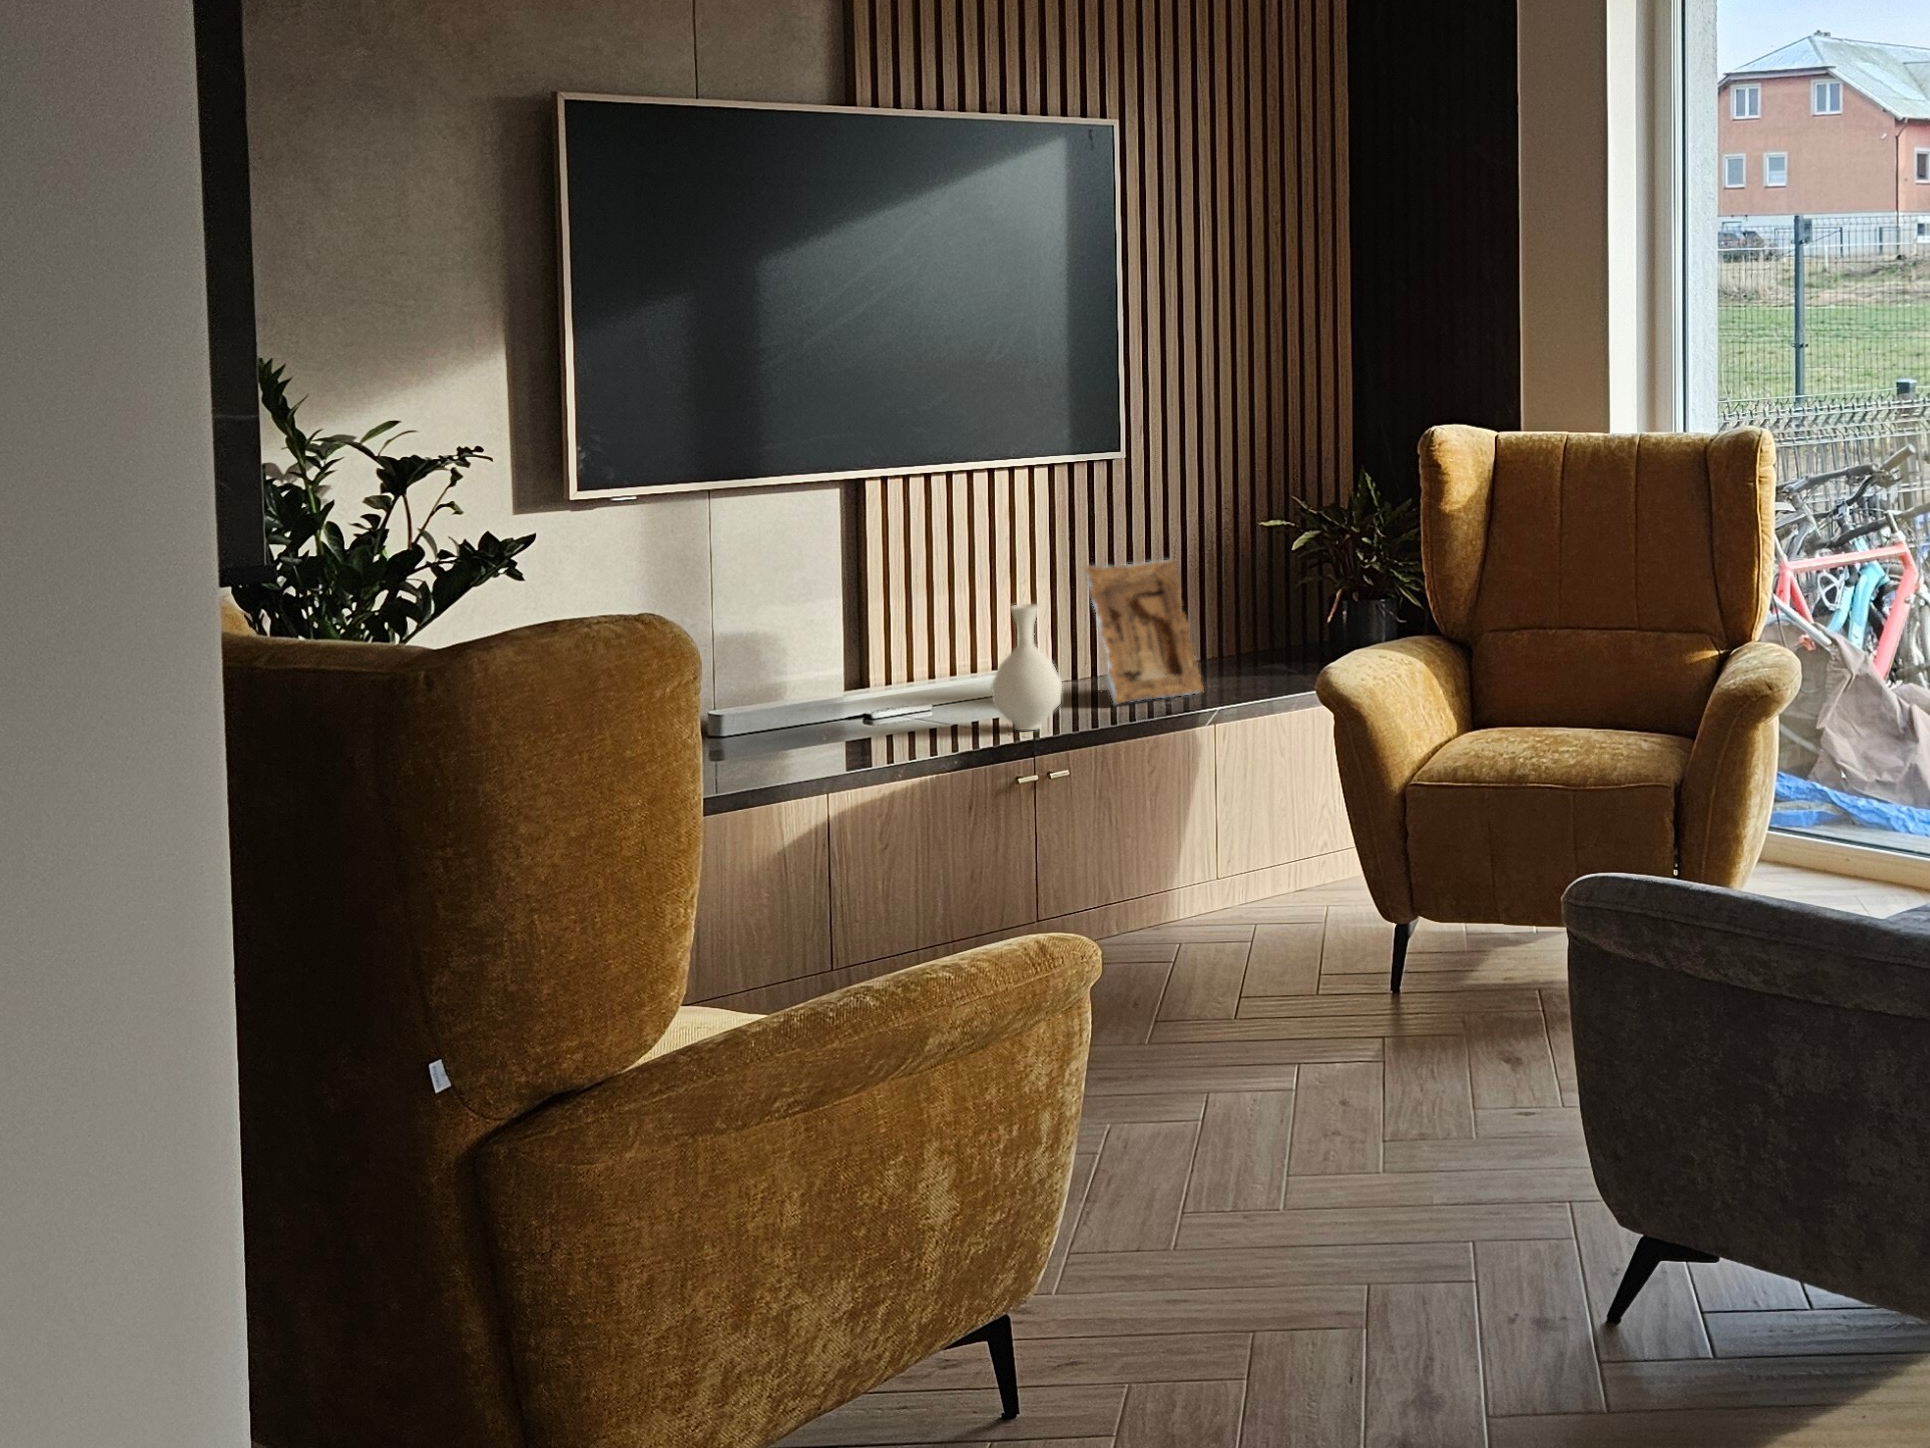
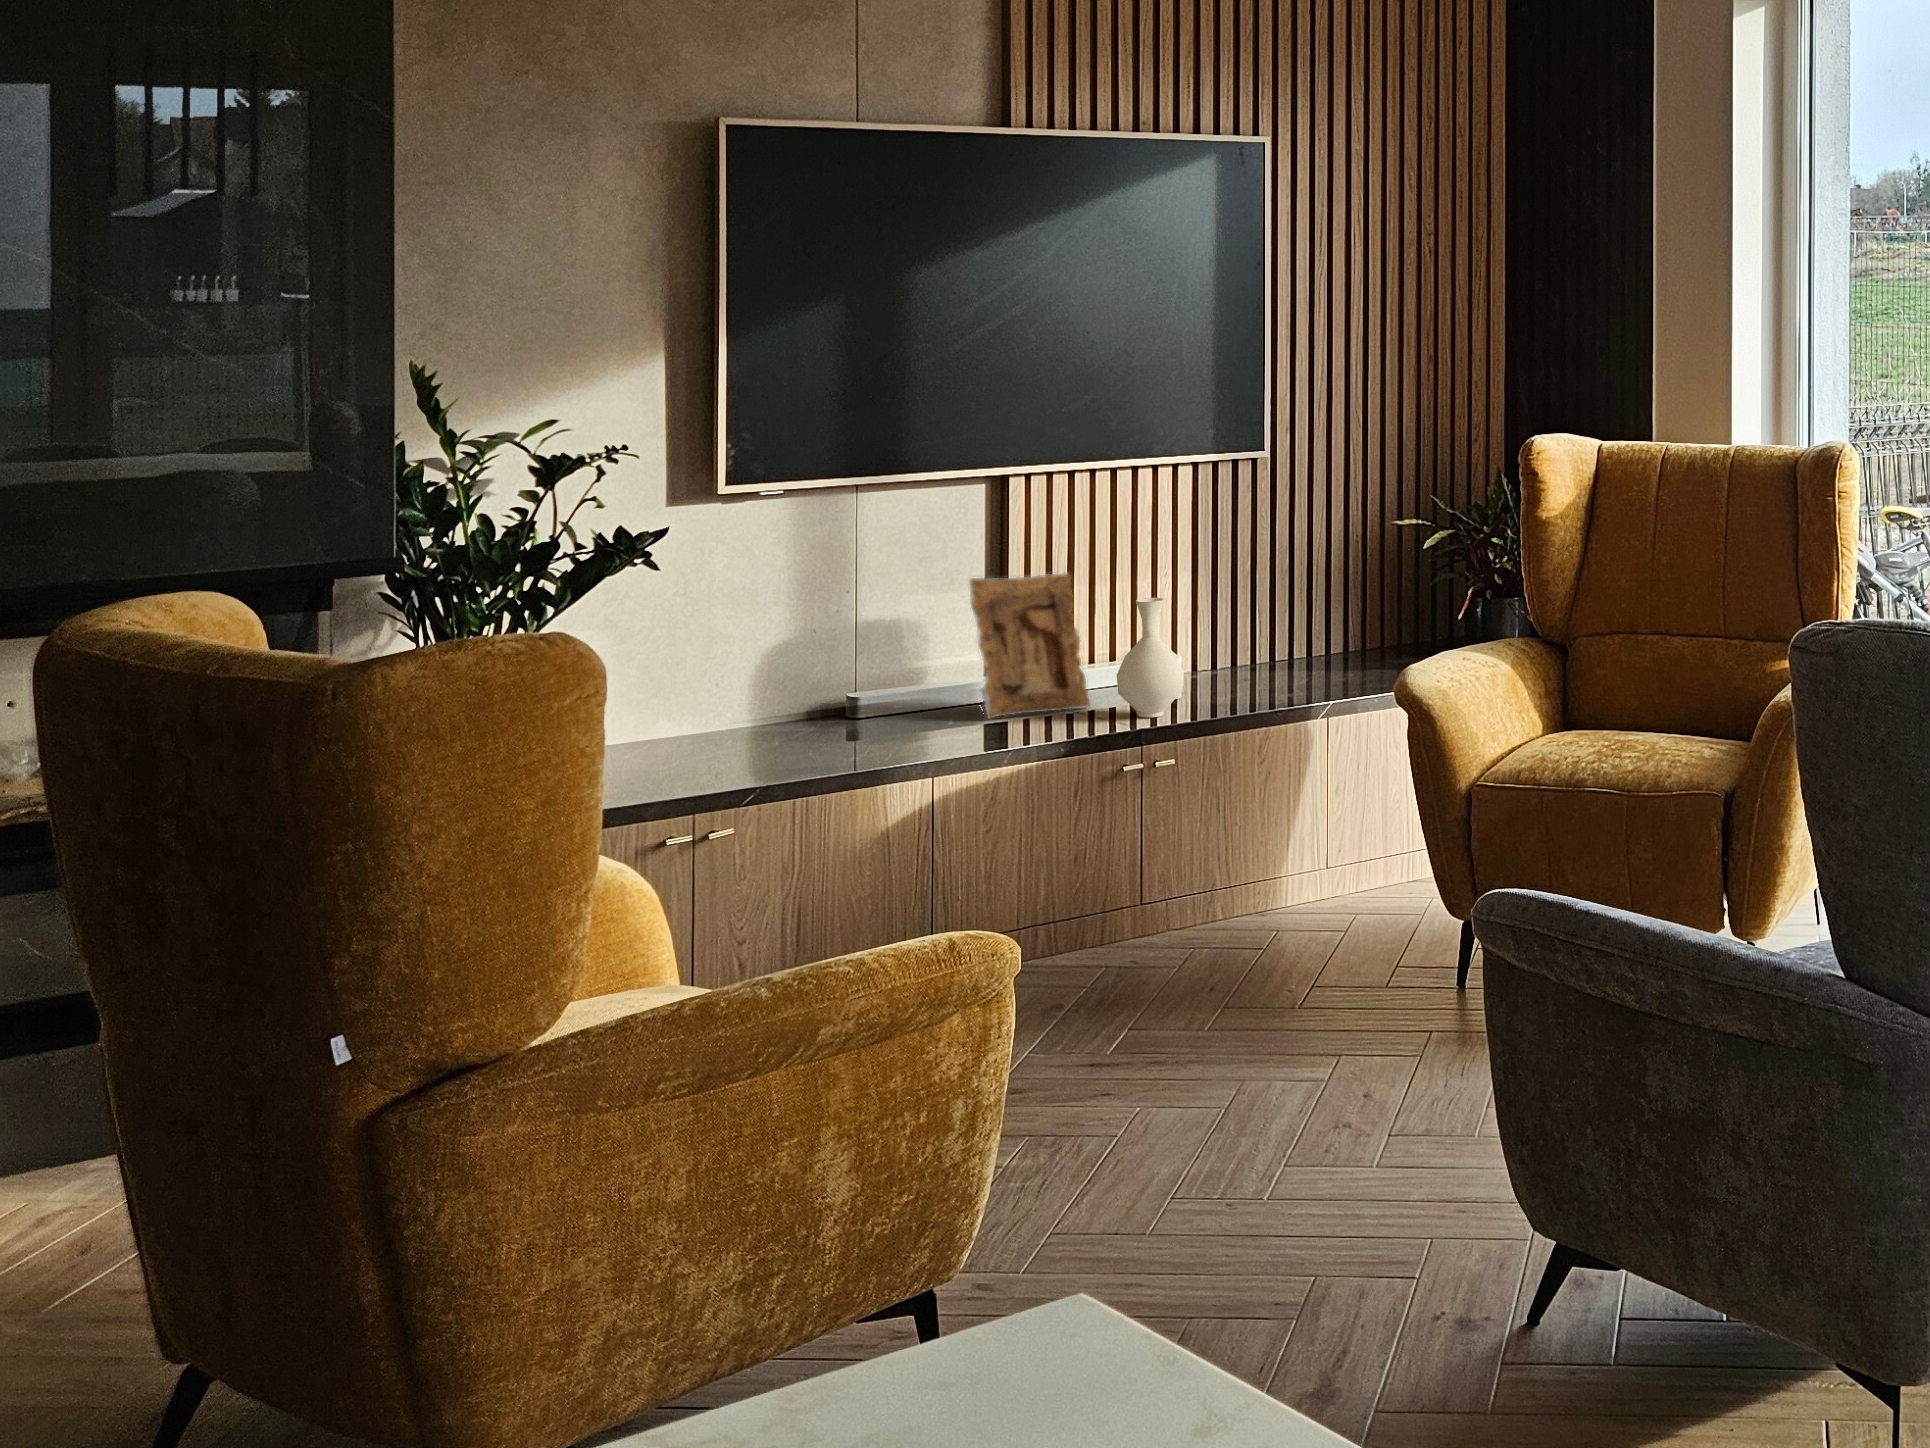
picture frame: present [1085,560,1204,705] -> present [970,573,1090,718]

